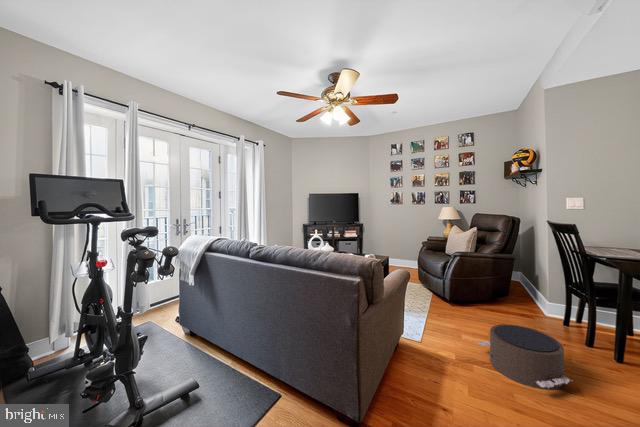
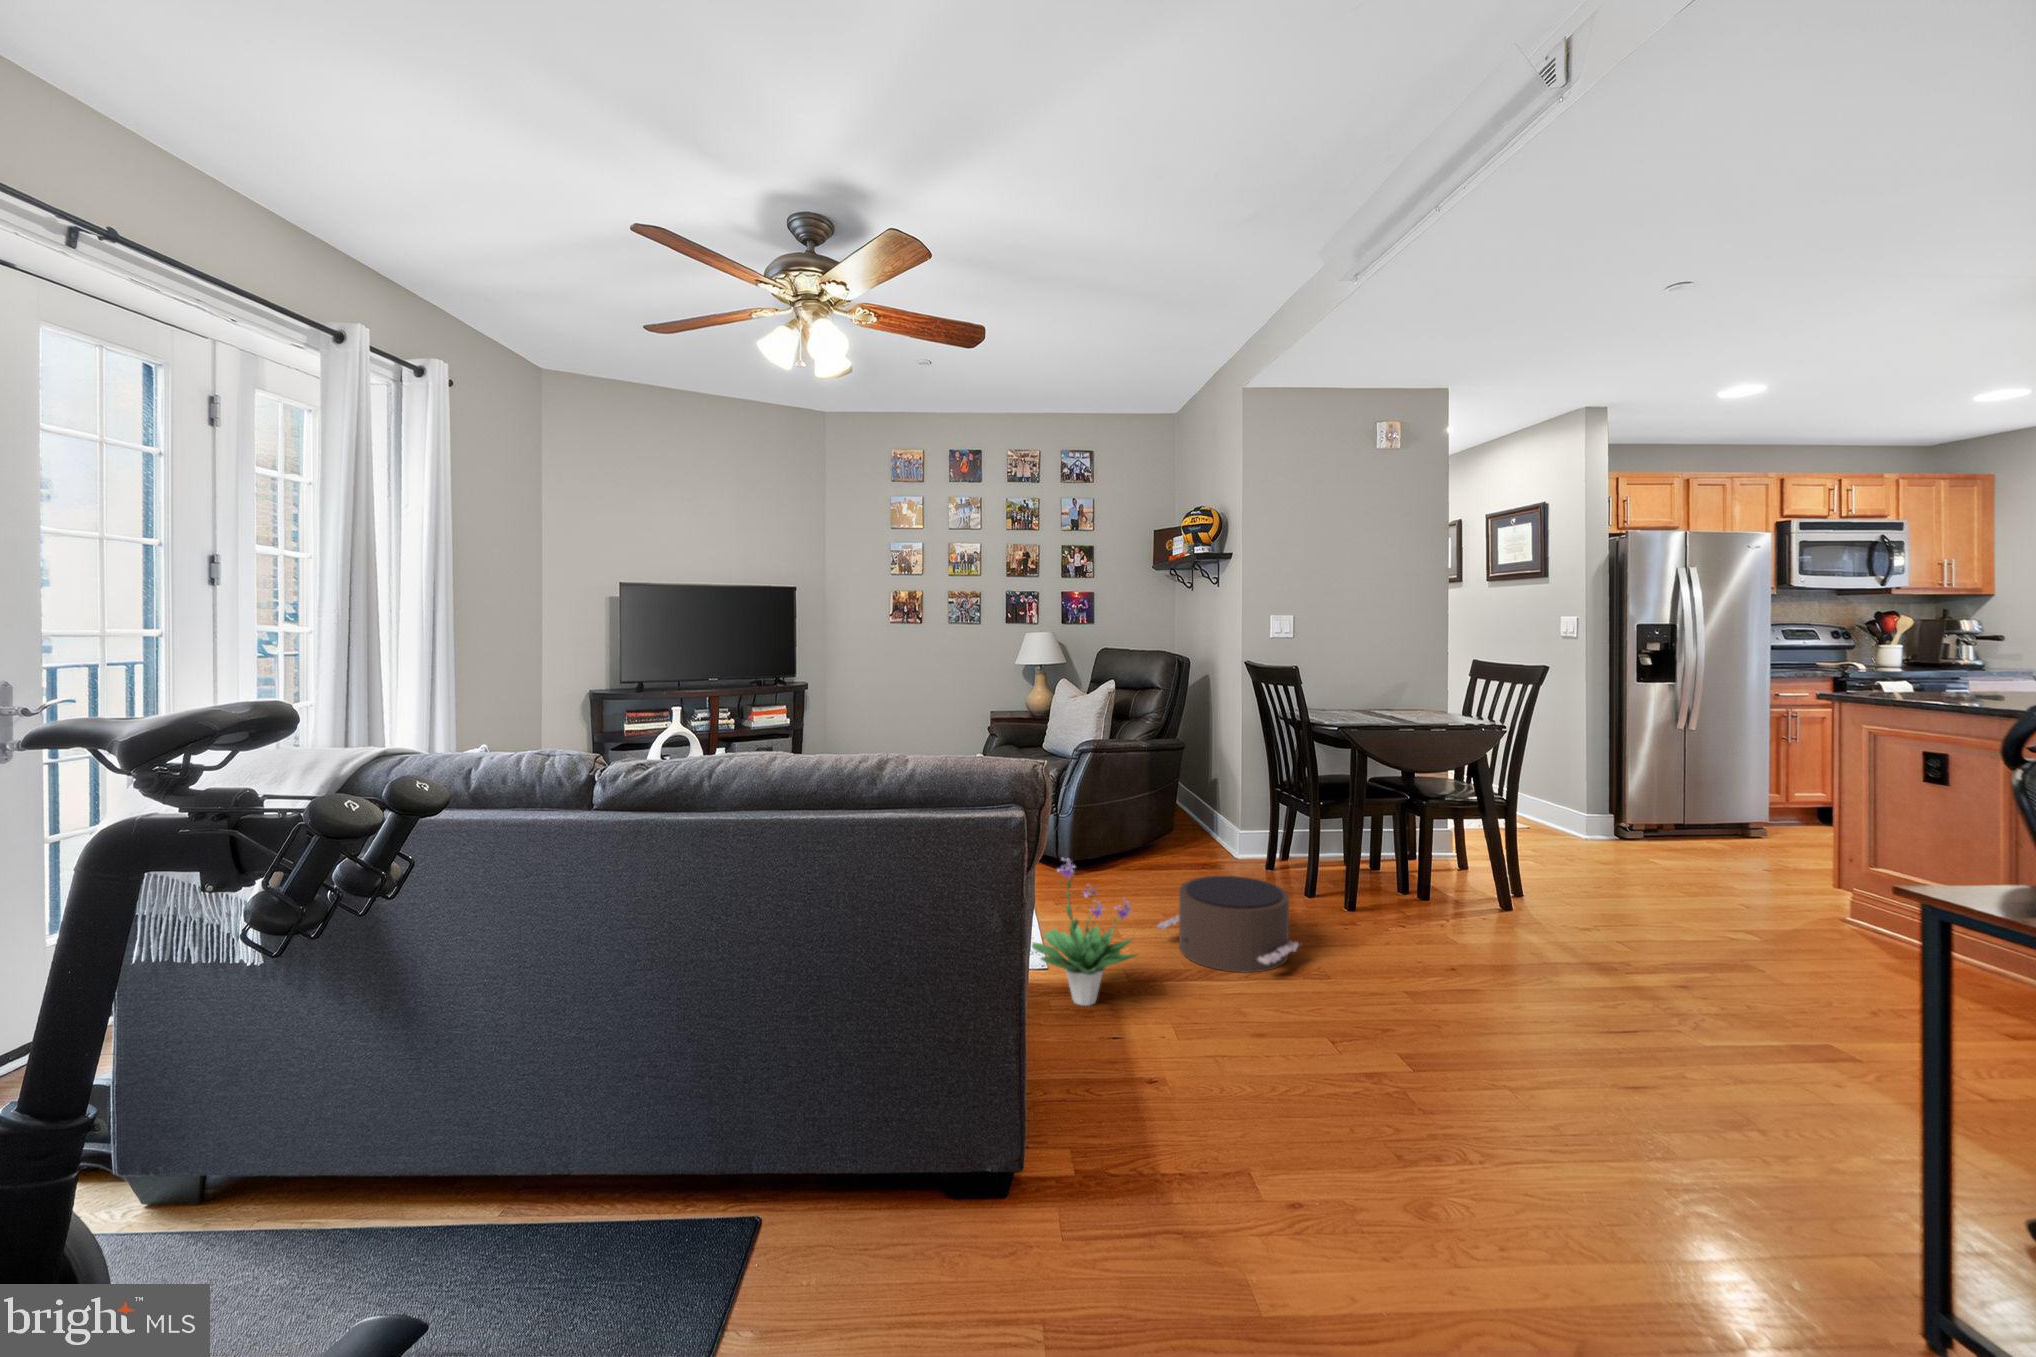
potted plant: none [400,303,455,377] -> present [1032,858,1137,1006]

